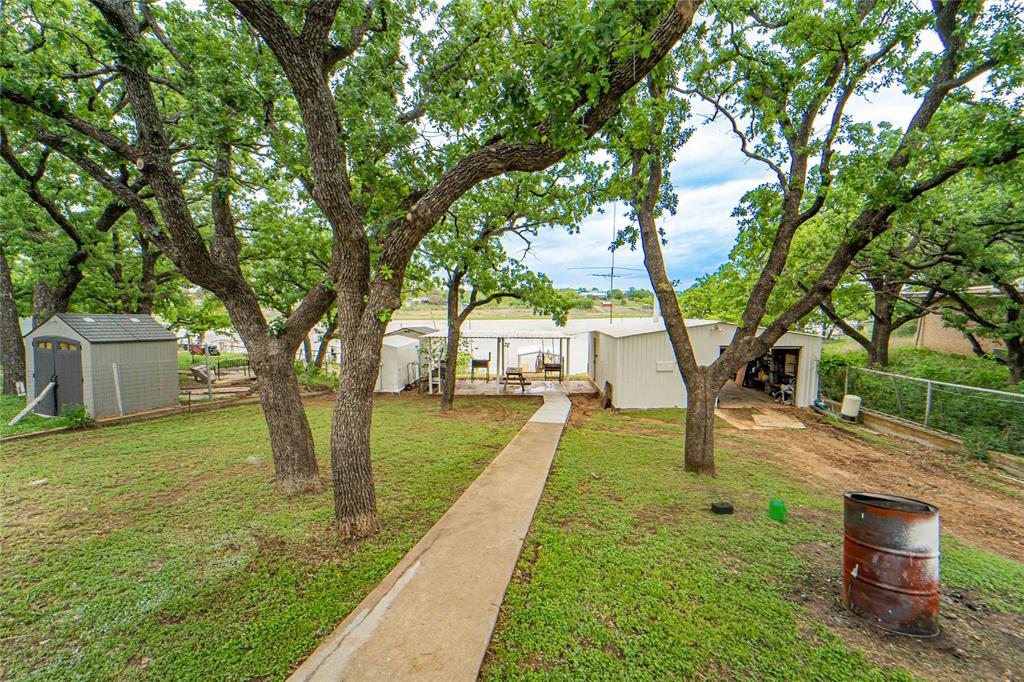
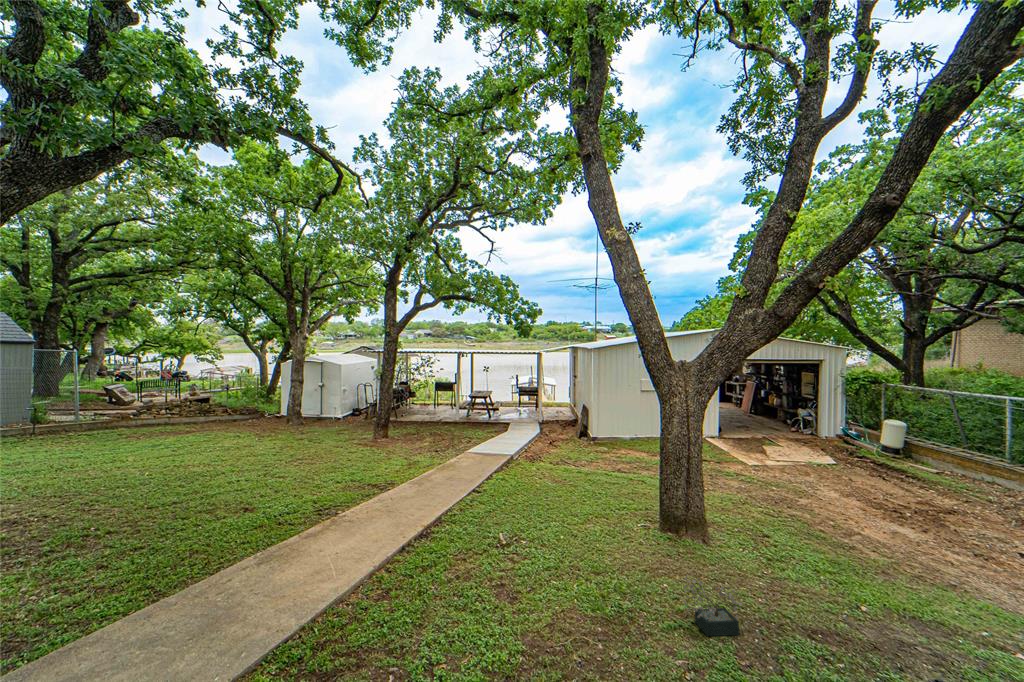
watering can: present [768,496,788,520] -> none [809,600,856,657]

